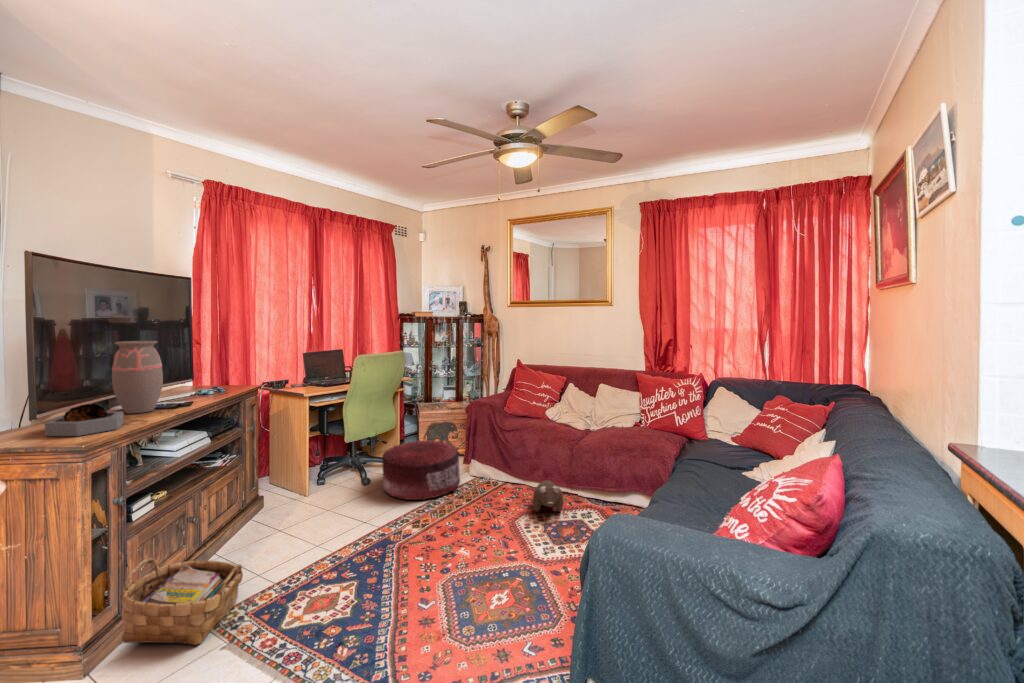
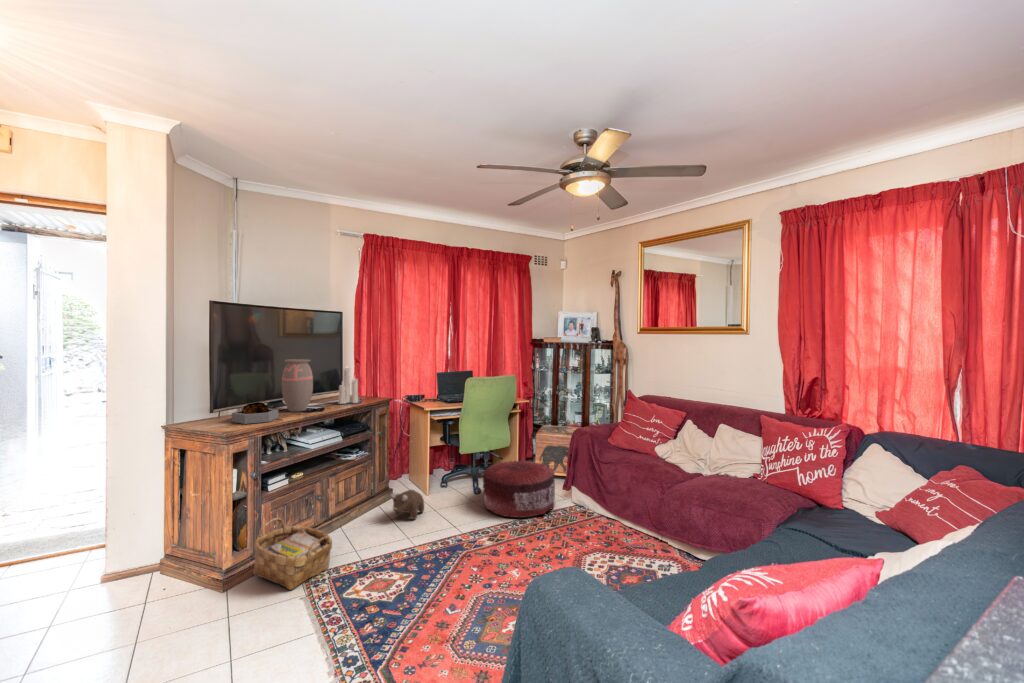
candle: none [191,342,220,398] -> present [338,368,358,404]
plush toy: present [533,480,563,512] -> present [390,490,424,519]

